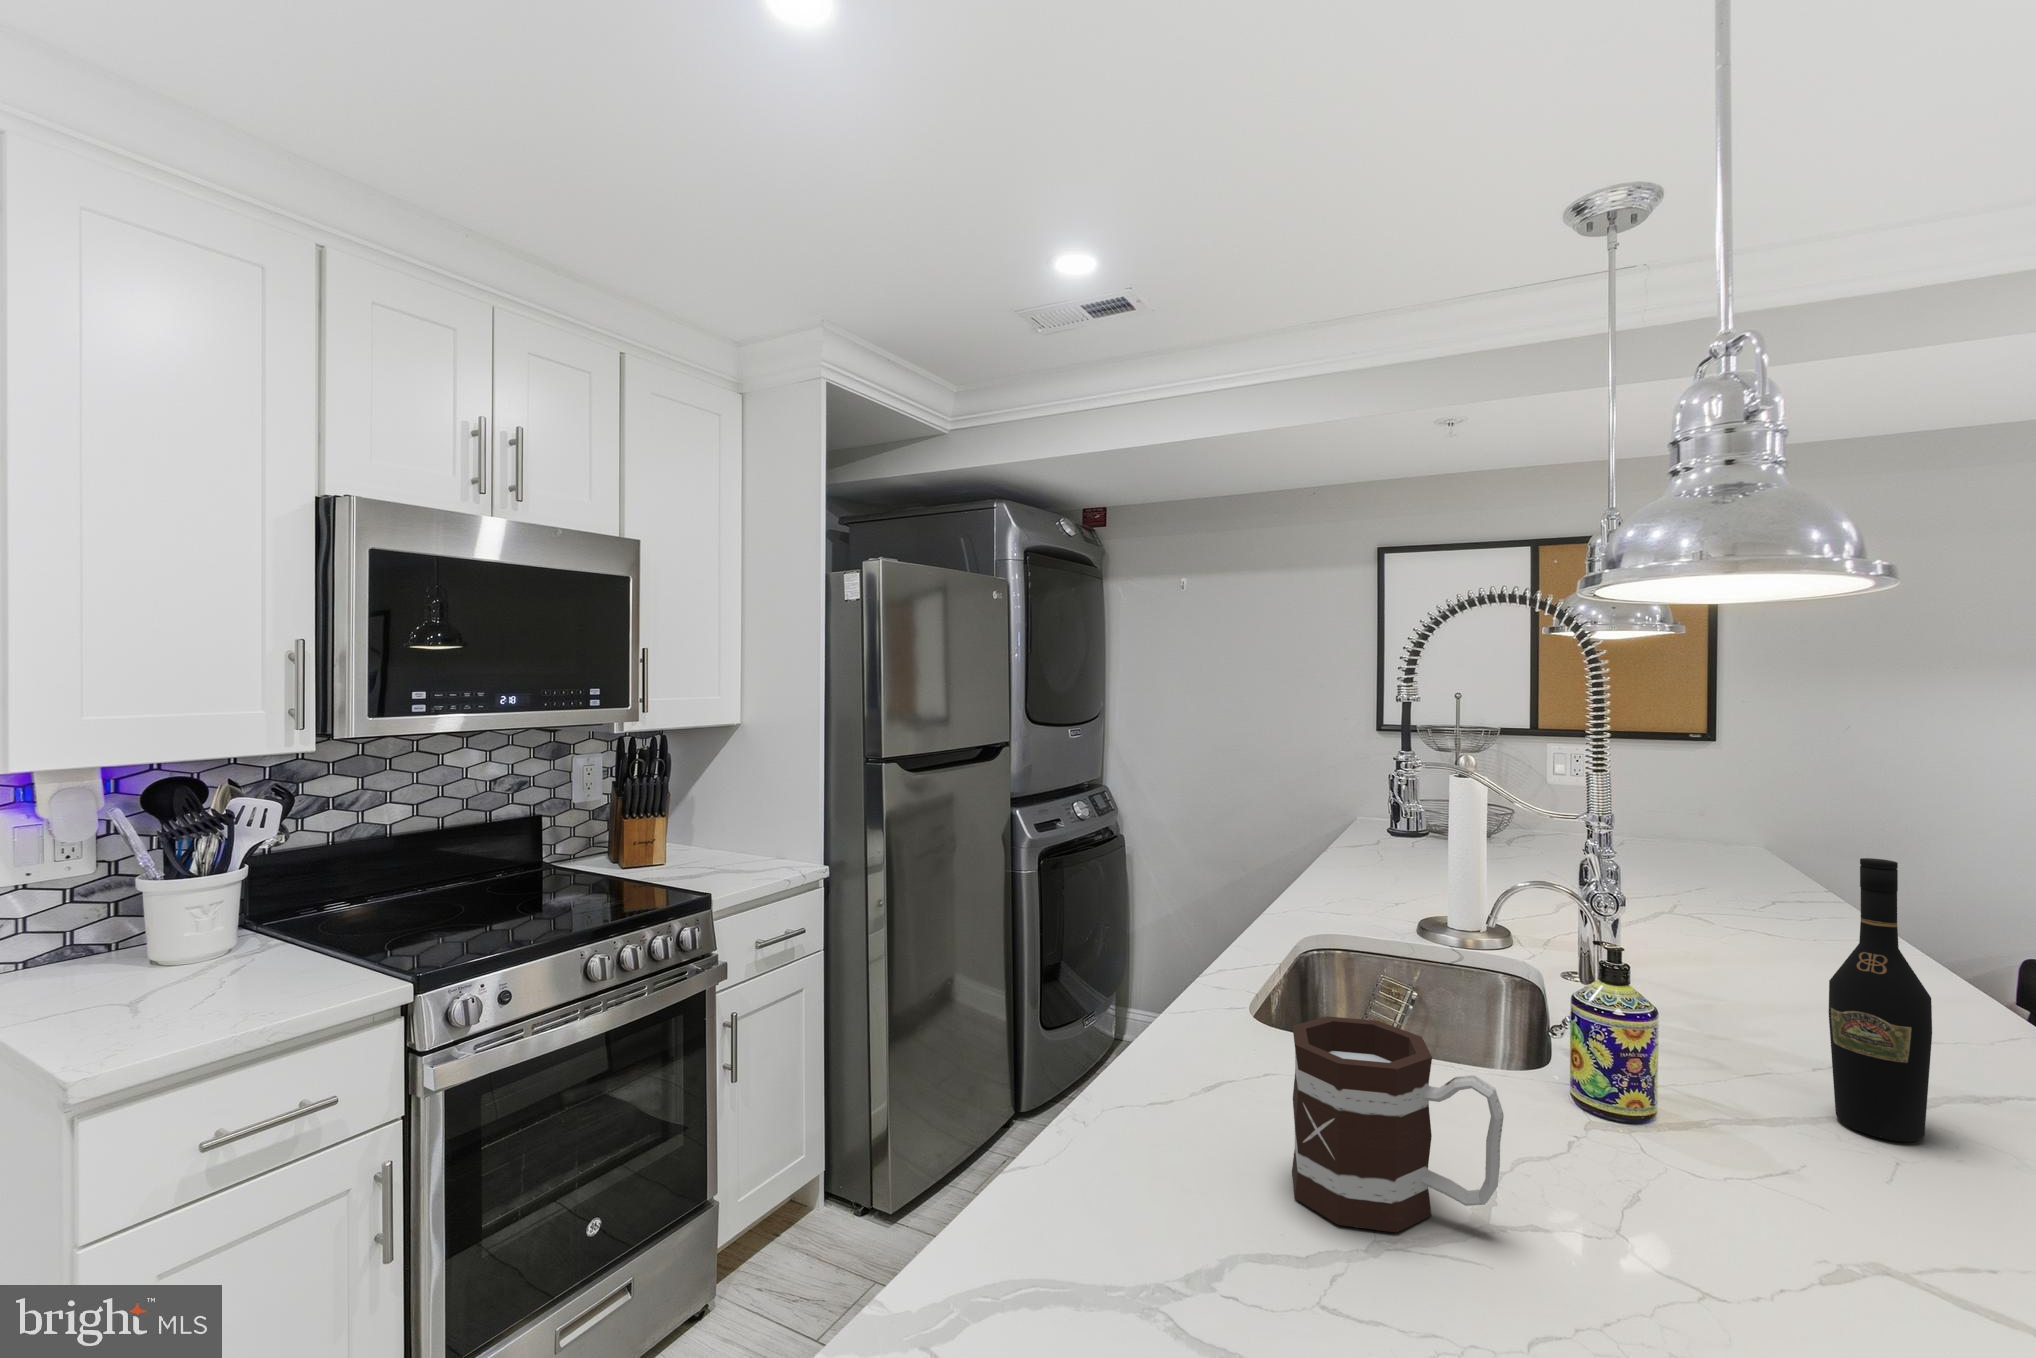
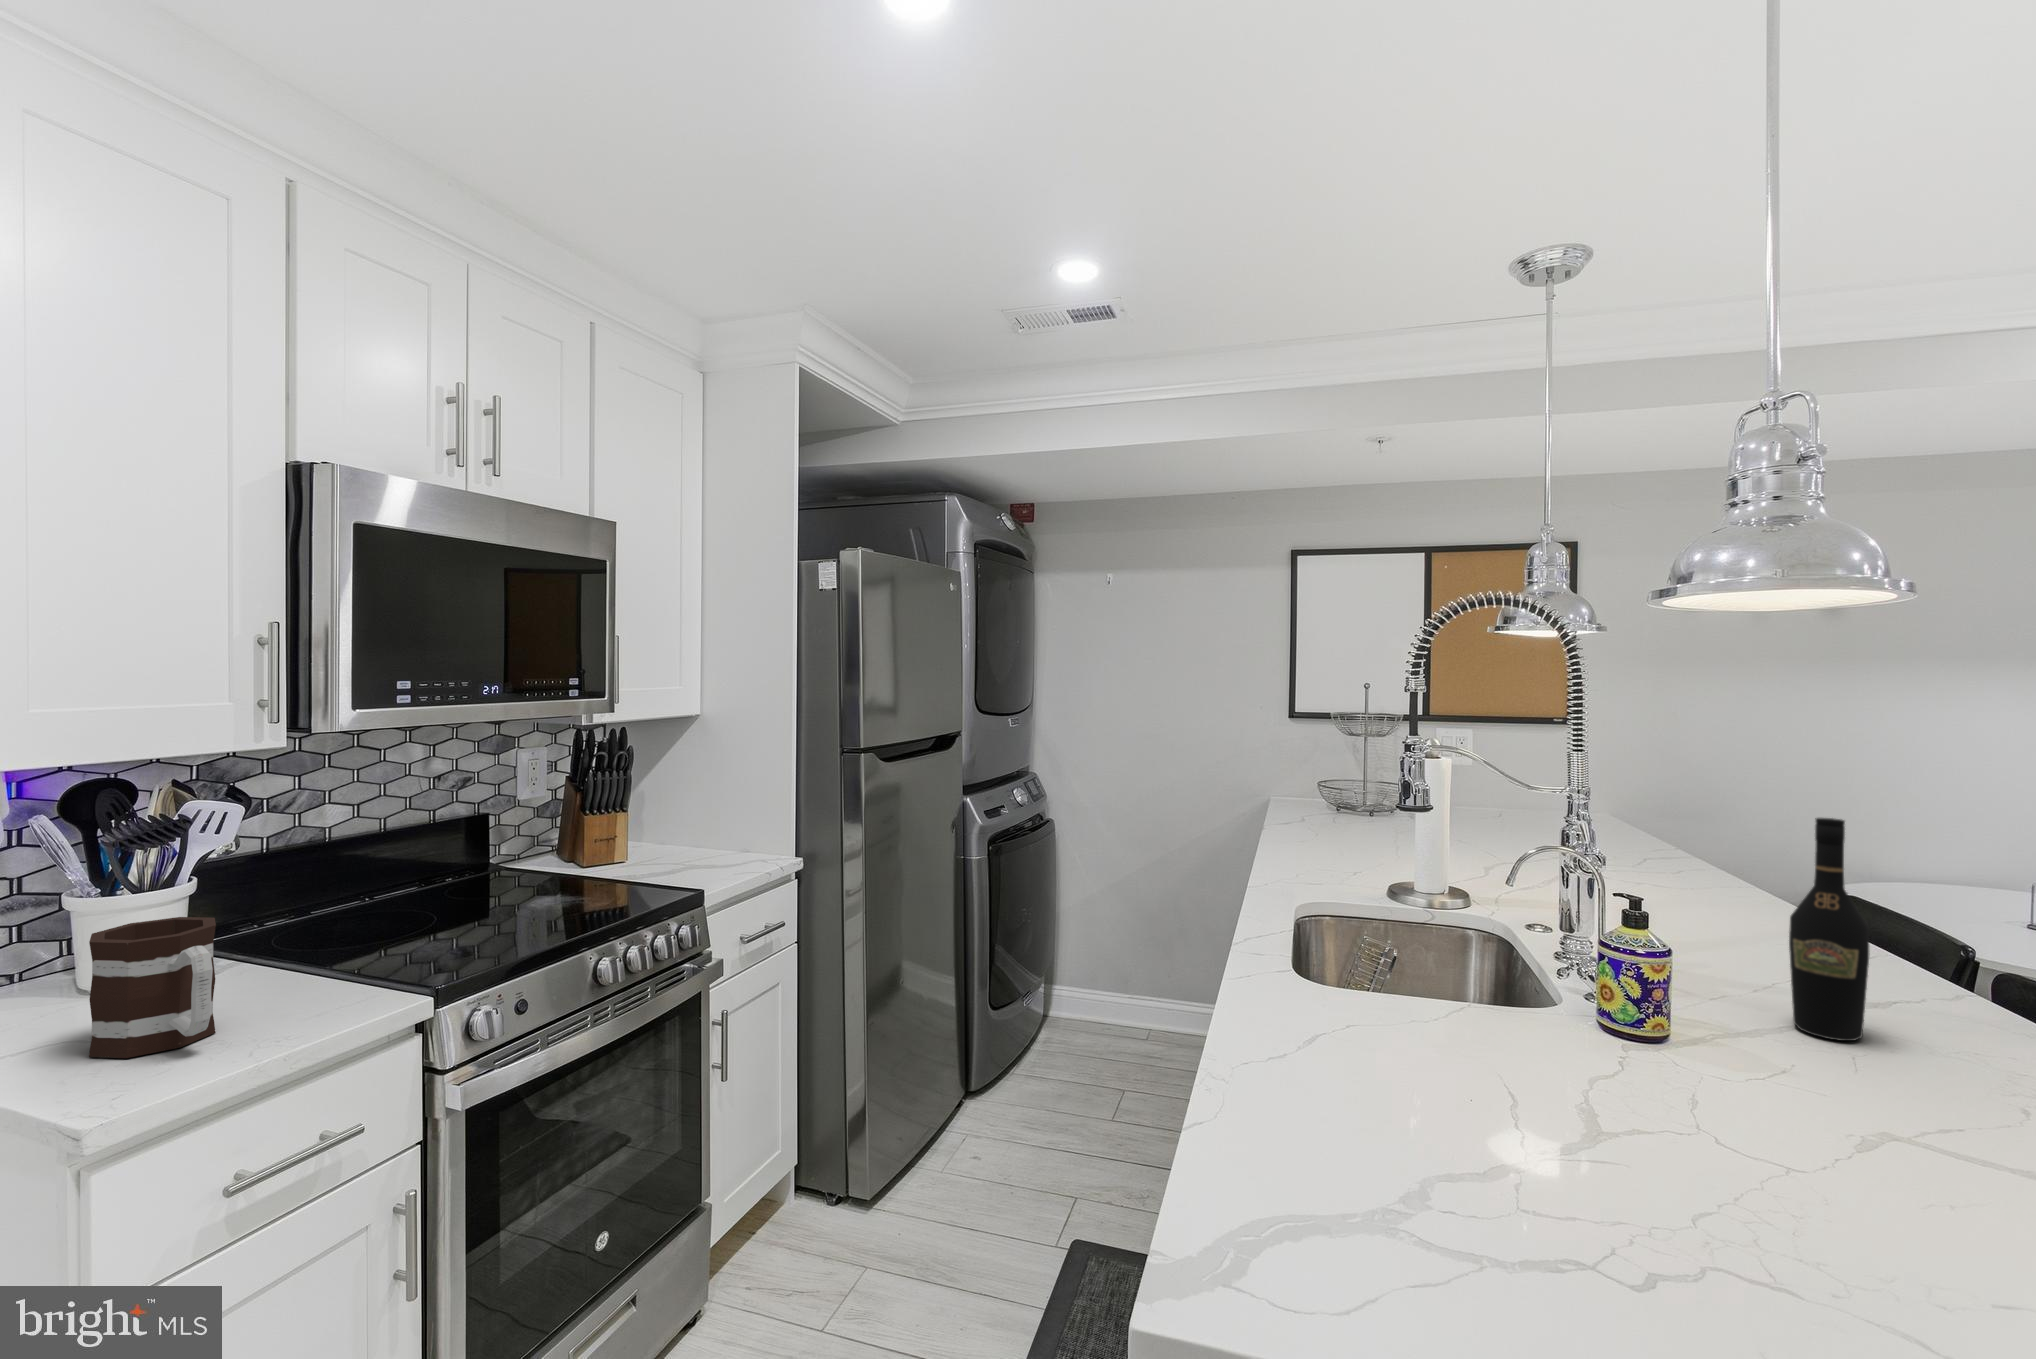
mug: present [1292,1016,1504,1232] -> present [89,917,216,1058]

